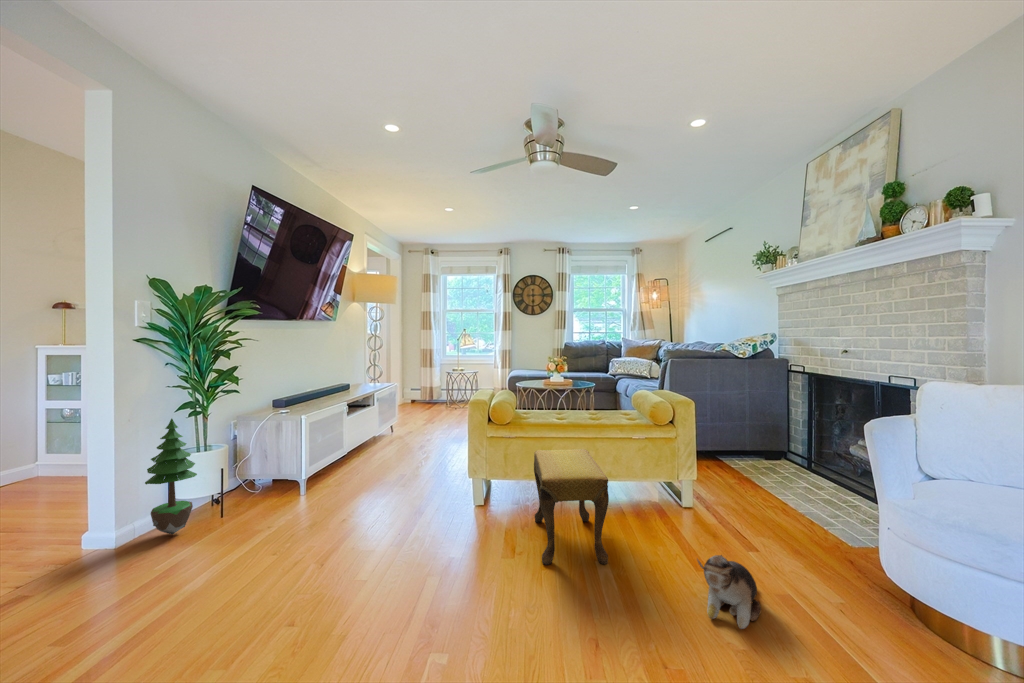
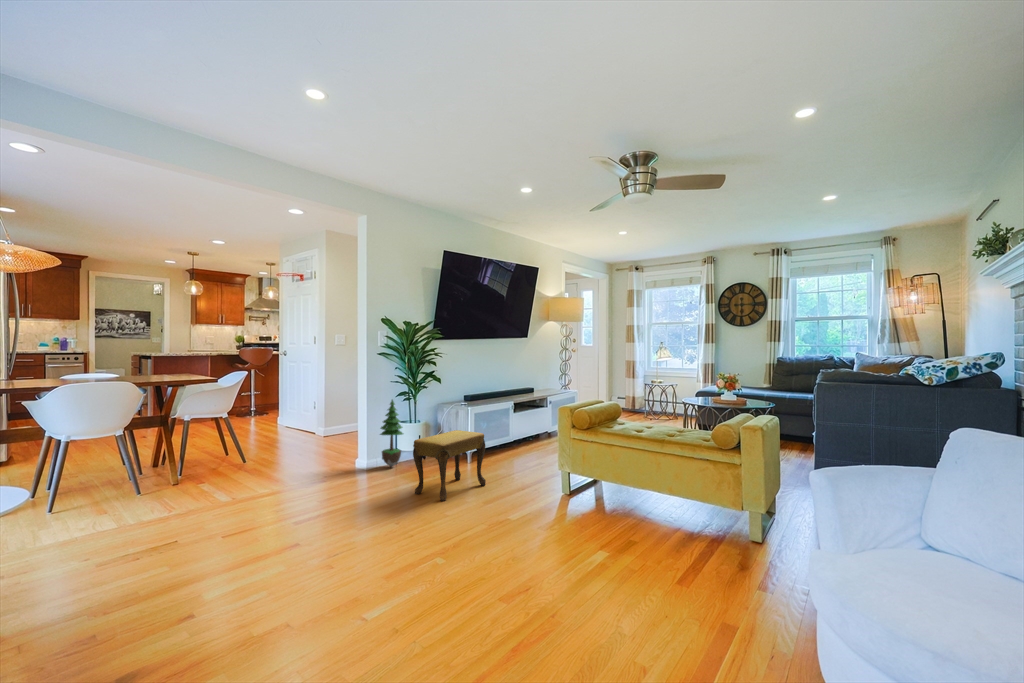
footstool: present [534,449,609,565] -> present [413,430,486,501]
plush toy: present [697,555,761,629] -> none [608,532,706,599]

